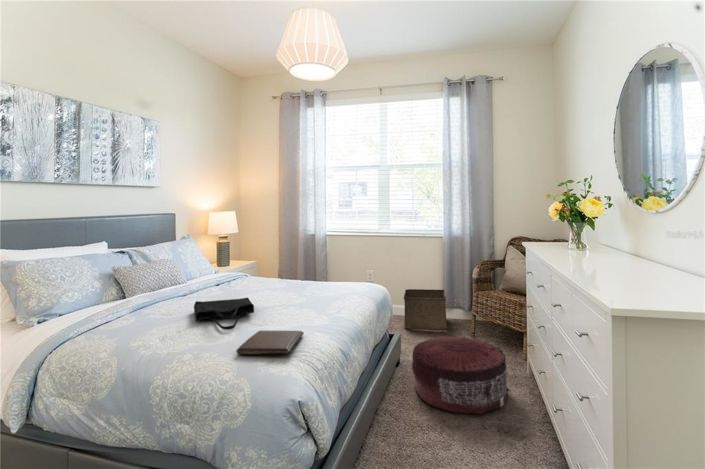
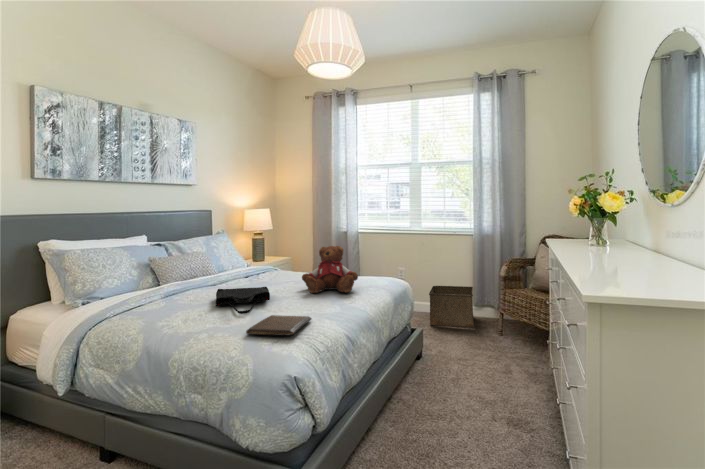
teddy bear: none [284,253,342,303] -> present [302,246,358,293]
pouf: present [412,336,509,414] -> none [427,331,529,409]

